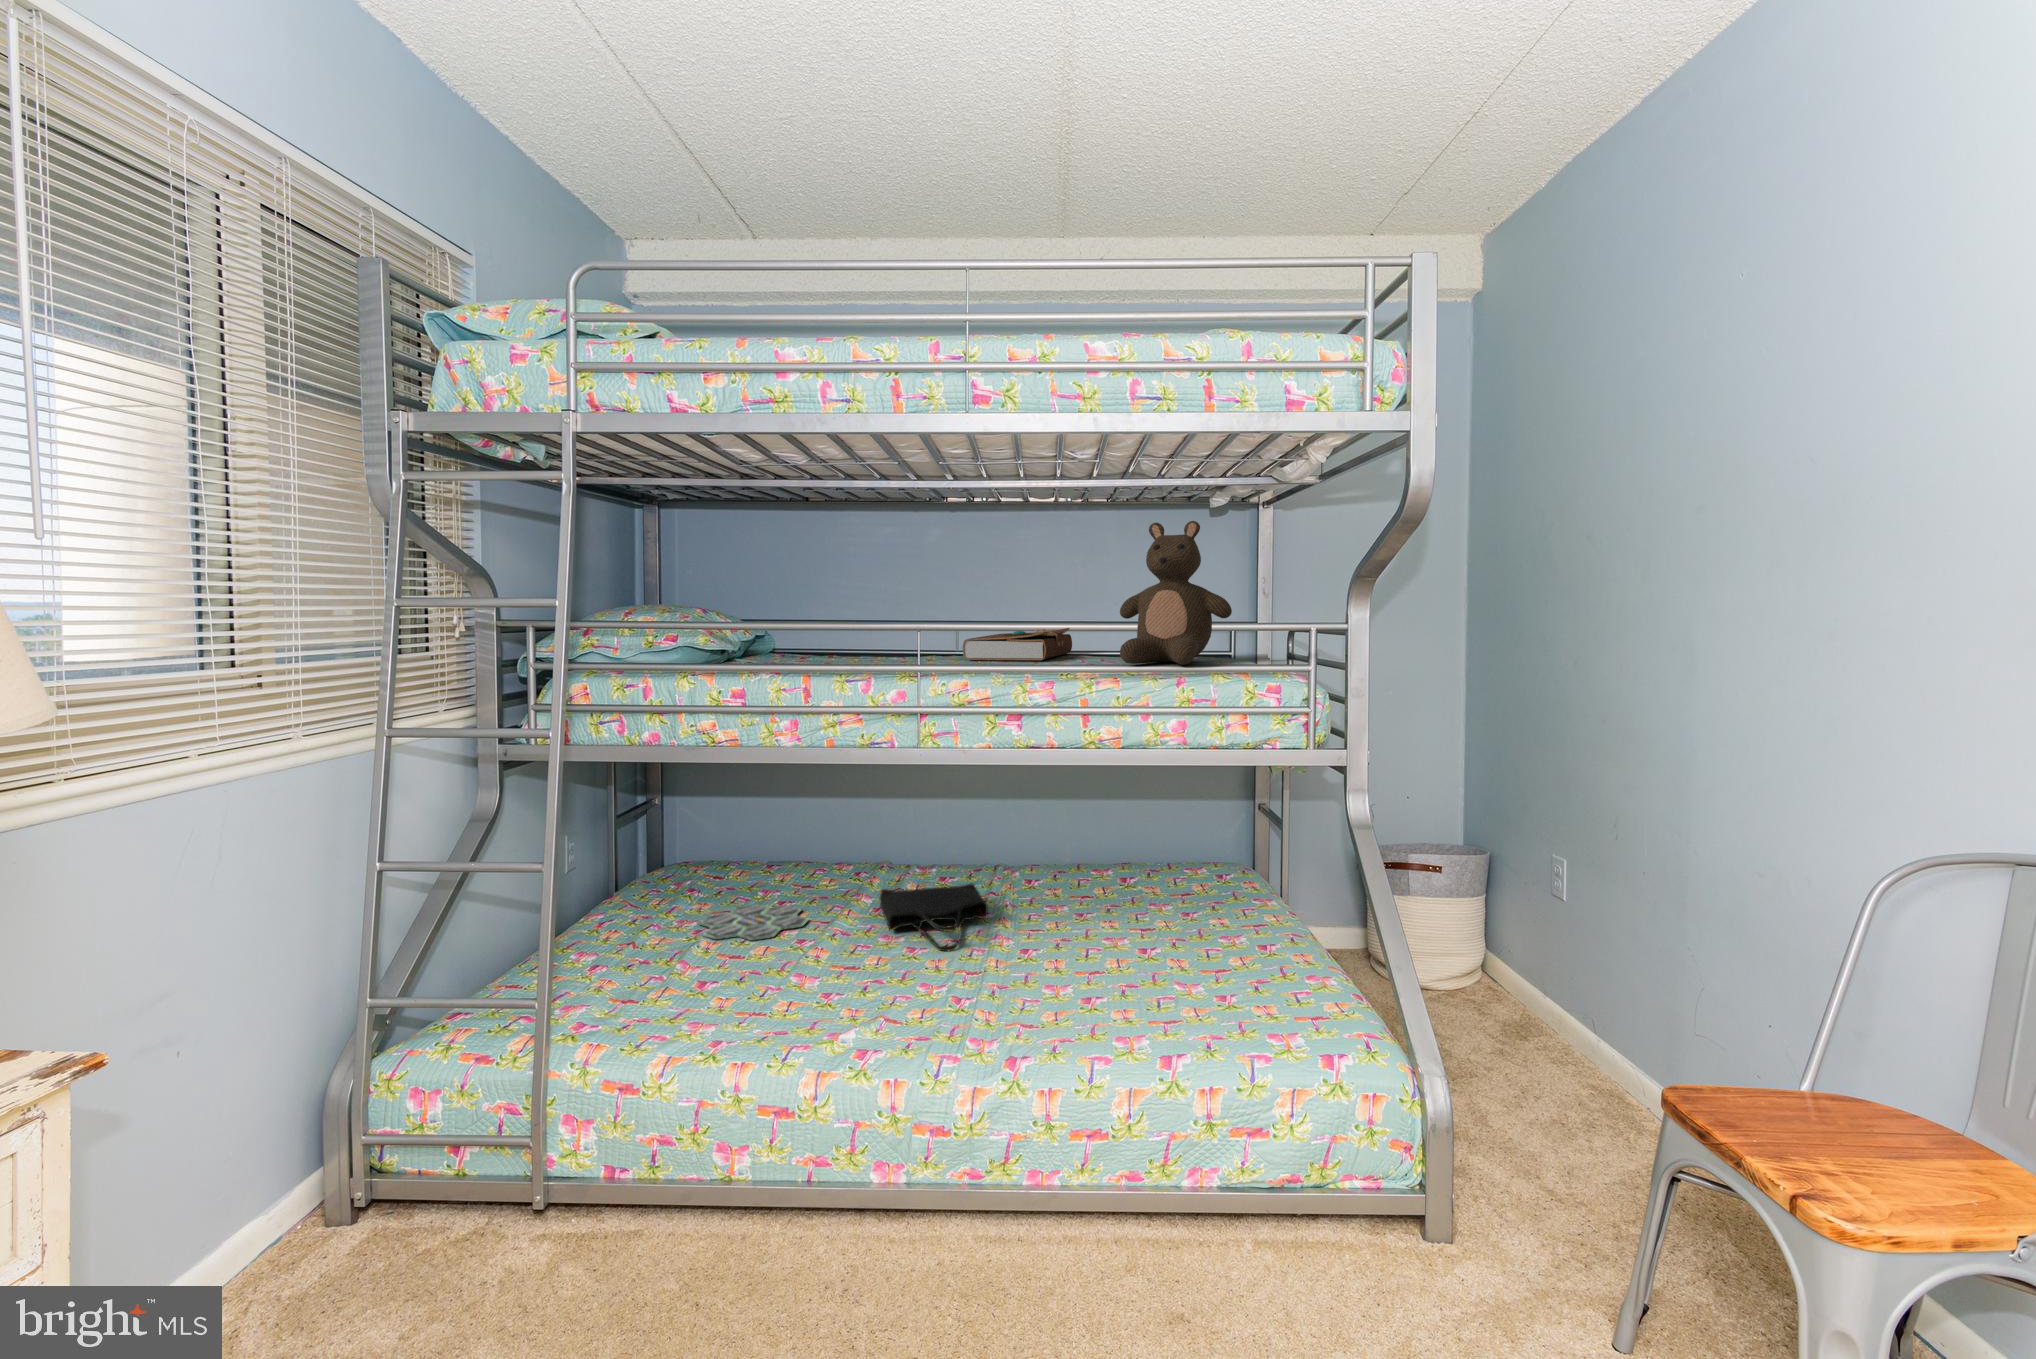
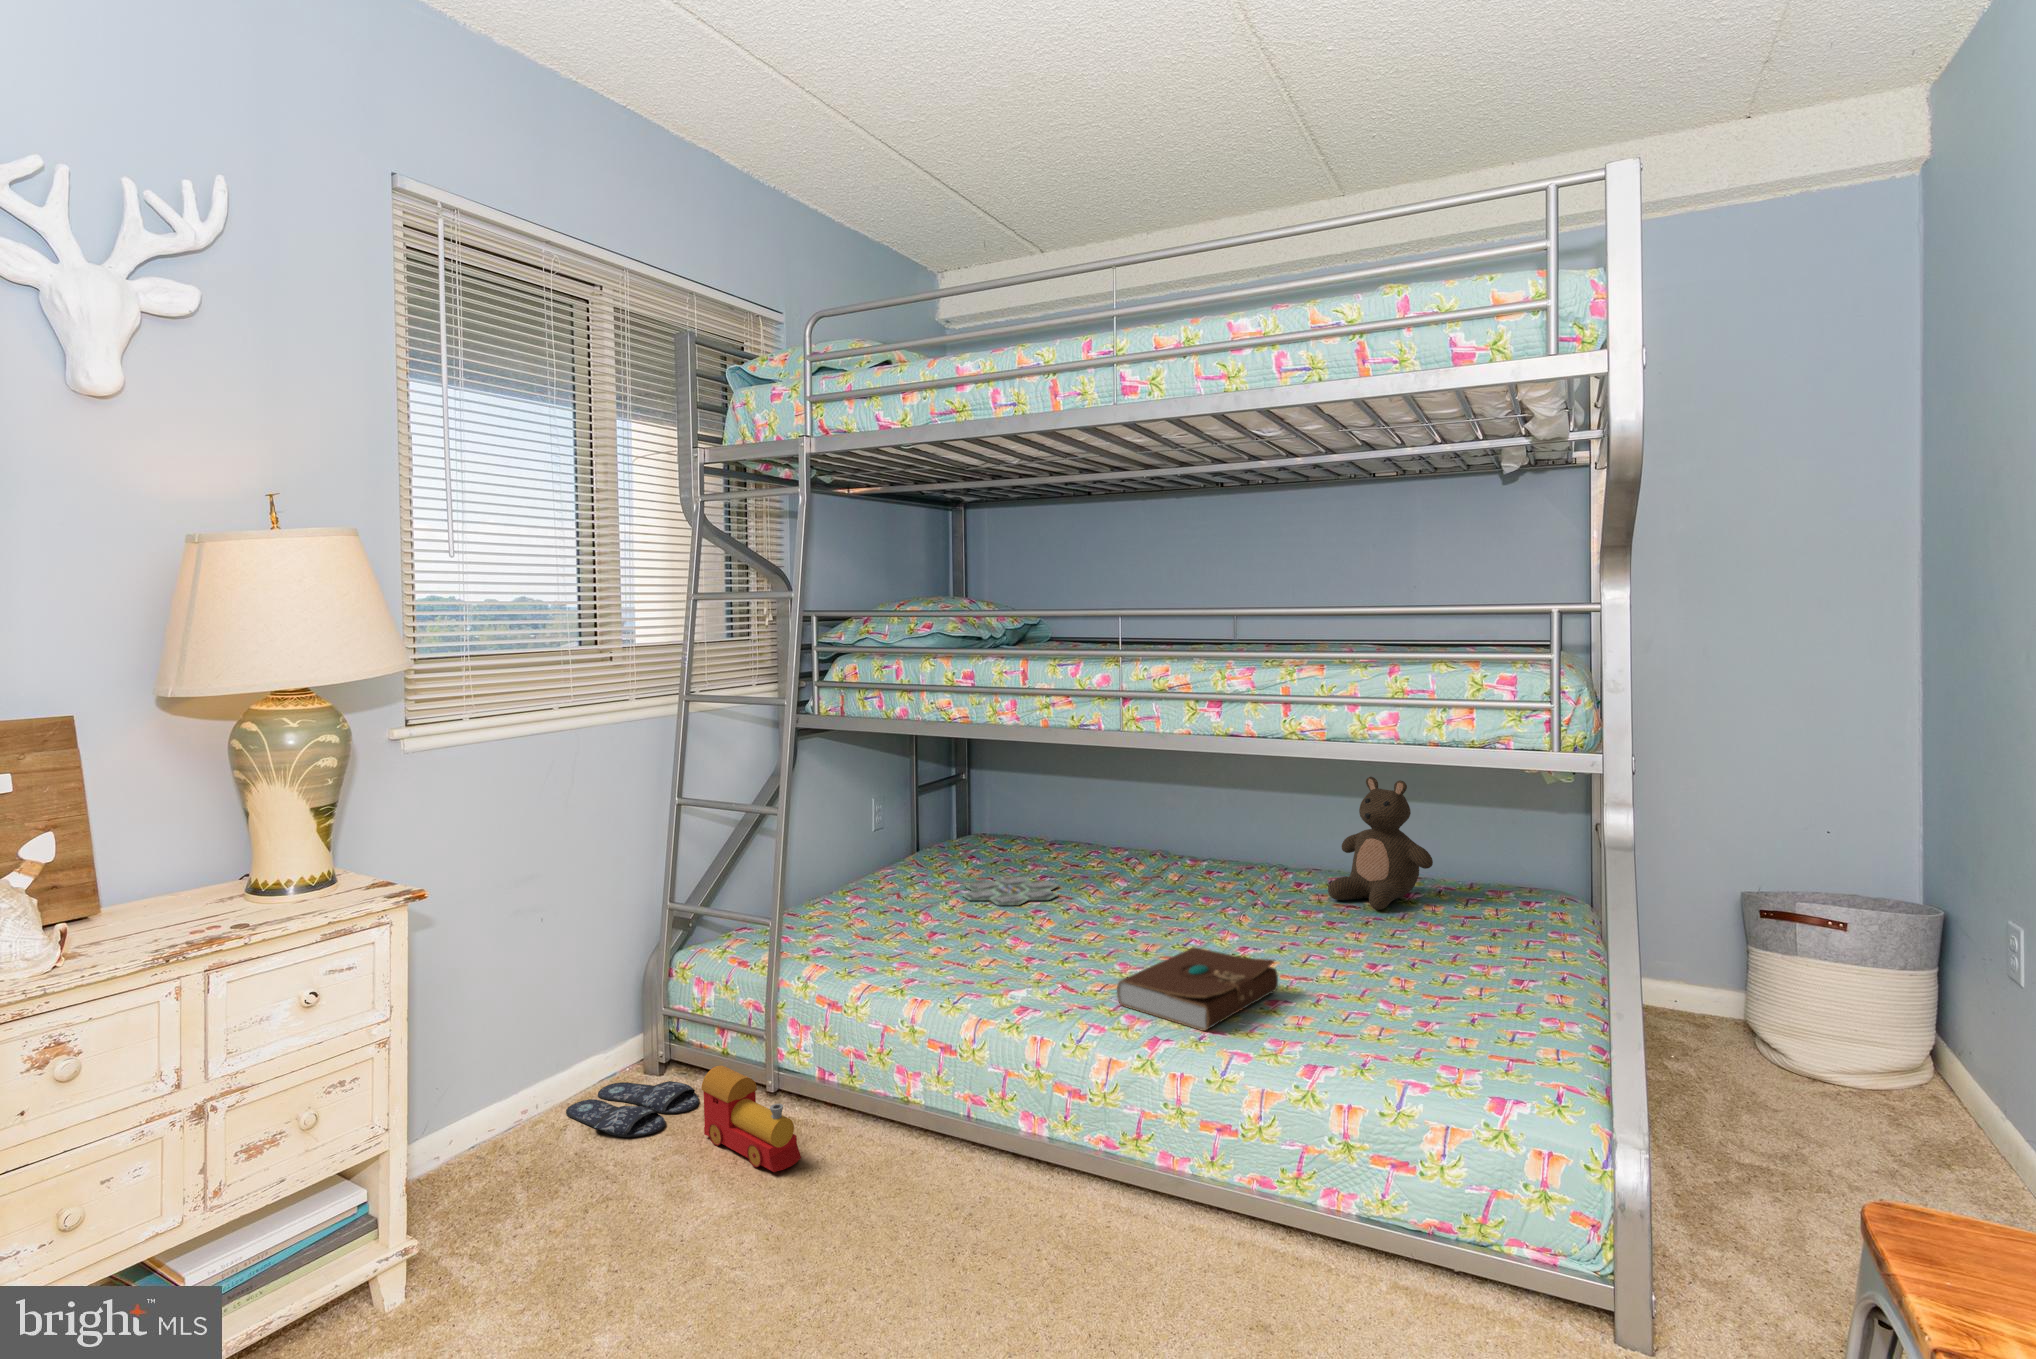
stuffed bear: present [1120,521,1232,665] -> present [1328,777,1433,910]
book: present [963,628,1072,660] -> present [1117,947,1278,1031]
tote bag: present [880,884,988,951] -> none [1121,876,1226,939]
toy train: none [460,1195,613,1308] -> present [701,1066,801,1172]
slippers: none [233,1228,434,1323] -> present [566,1081,699,1137]

